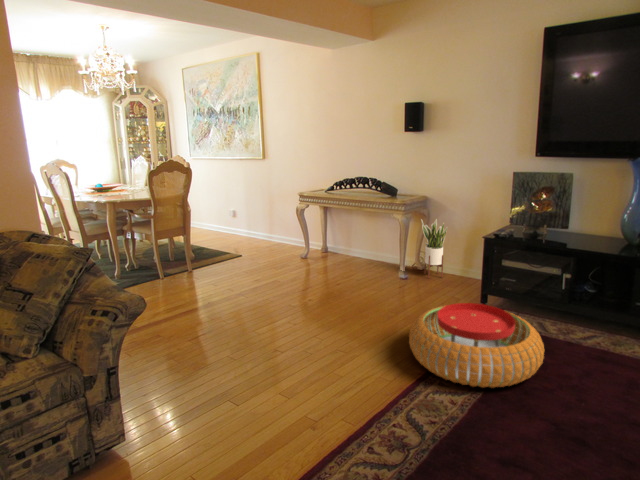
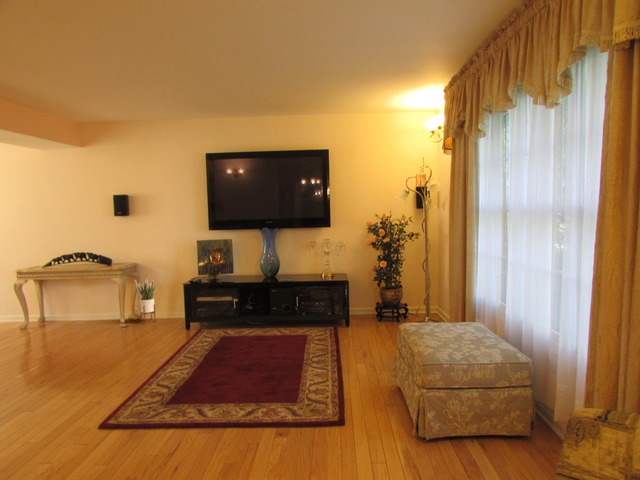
pouf: present [409,303,545,388] -> none [133,323,225,375]

